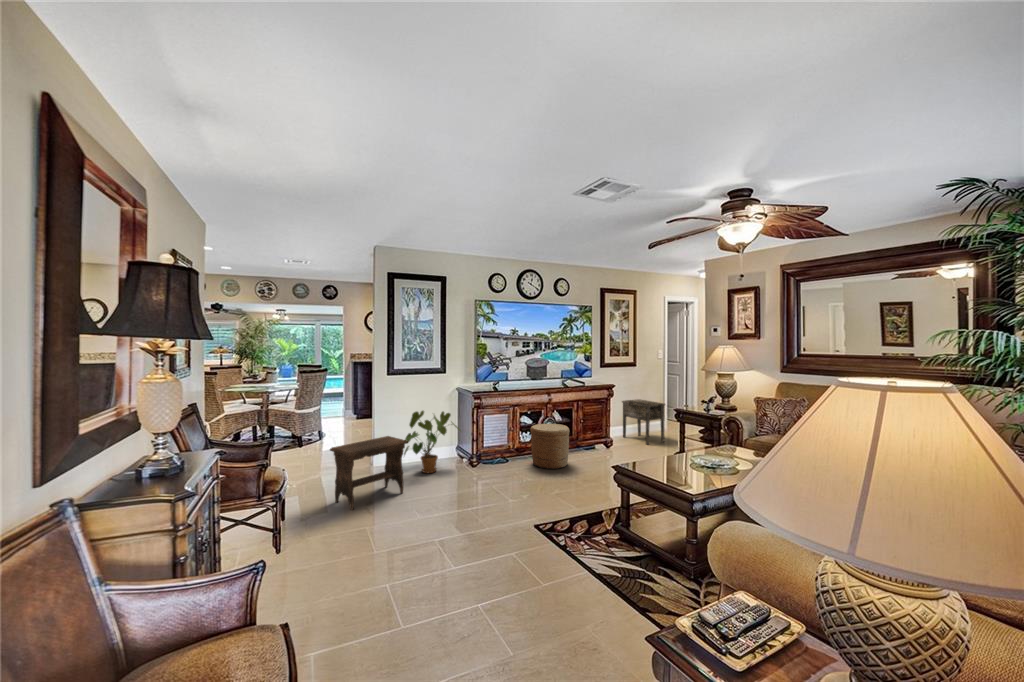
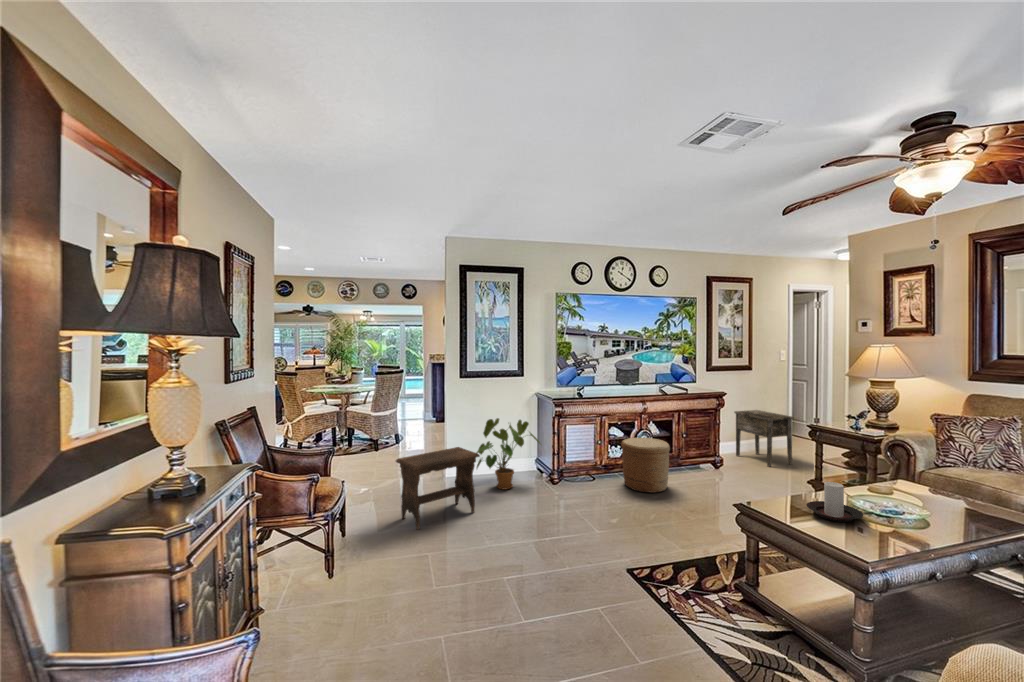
candle holder: none [663,445,700,474] -> present [806,482,863,522]

